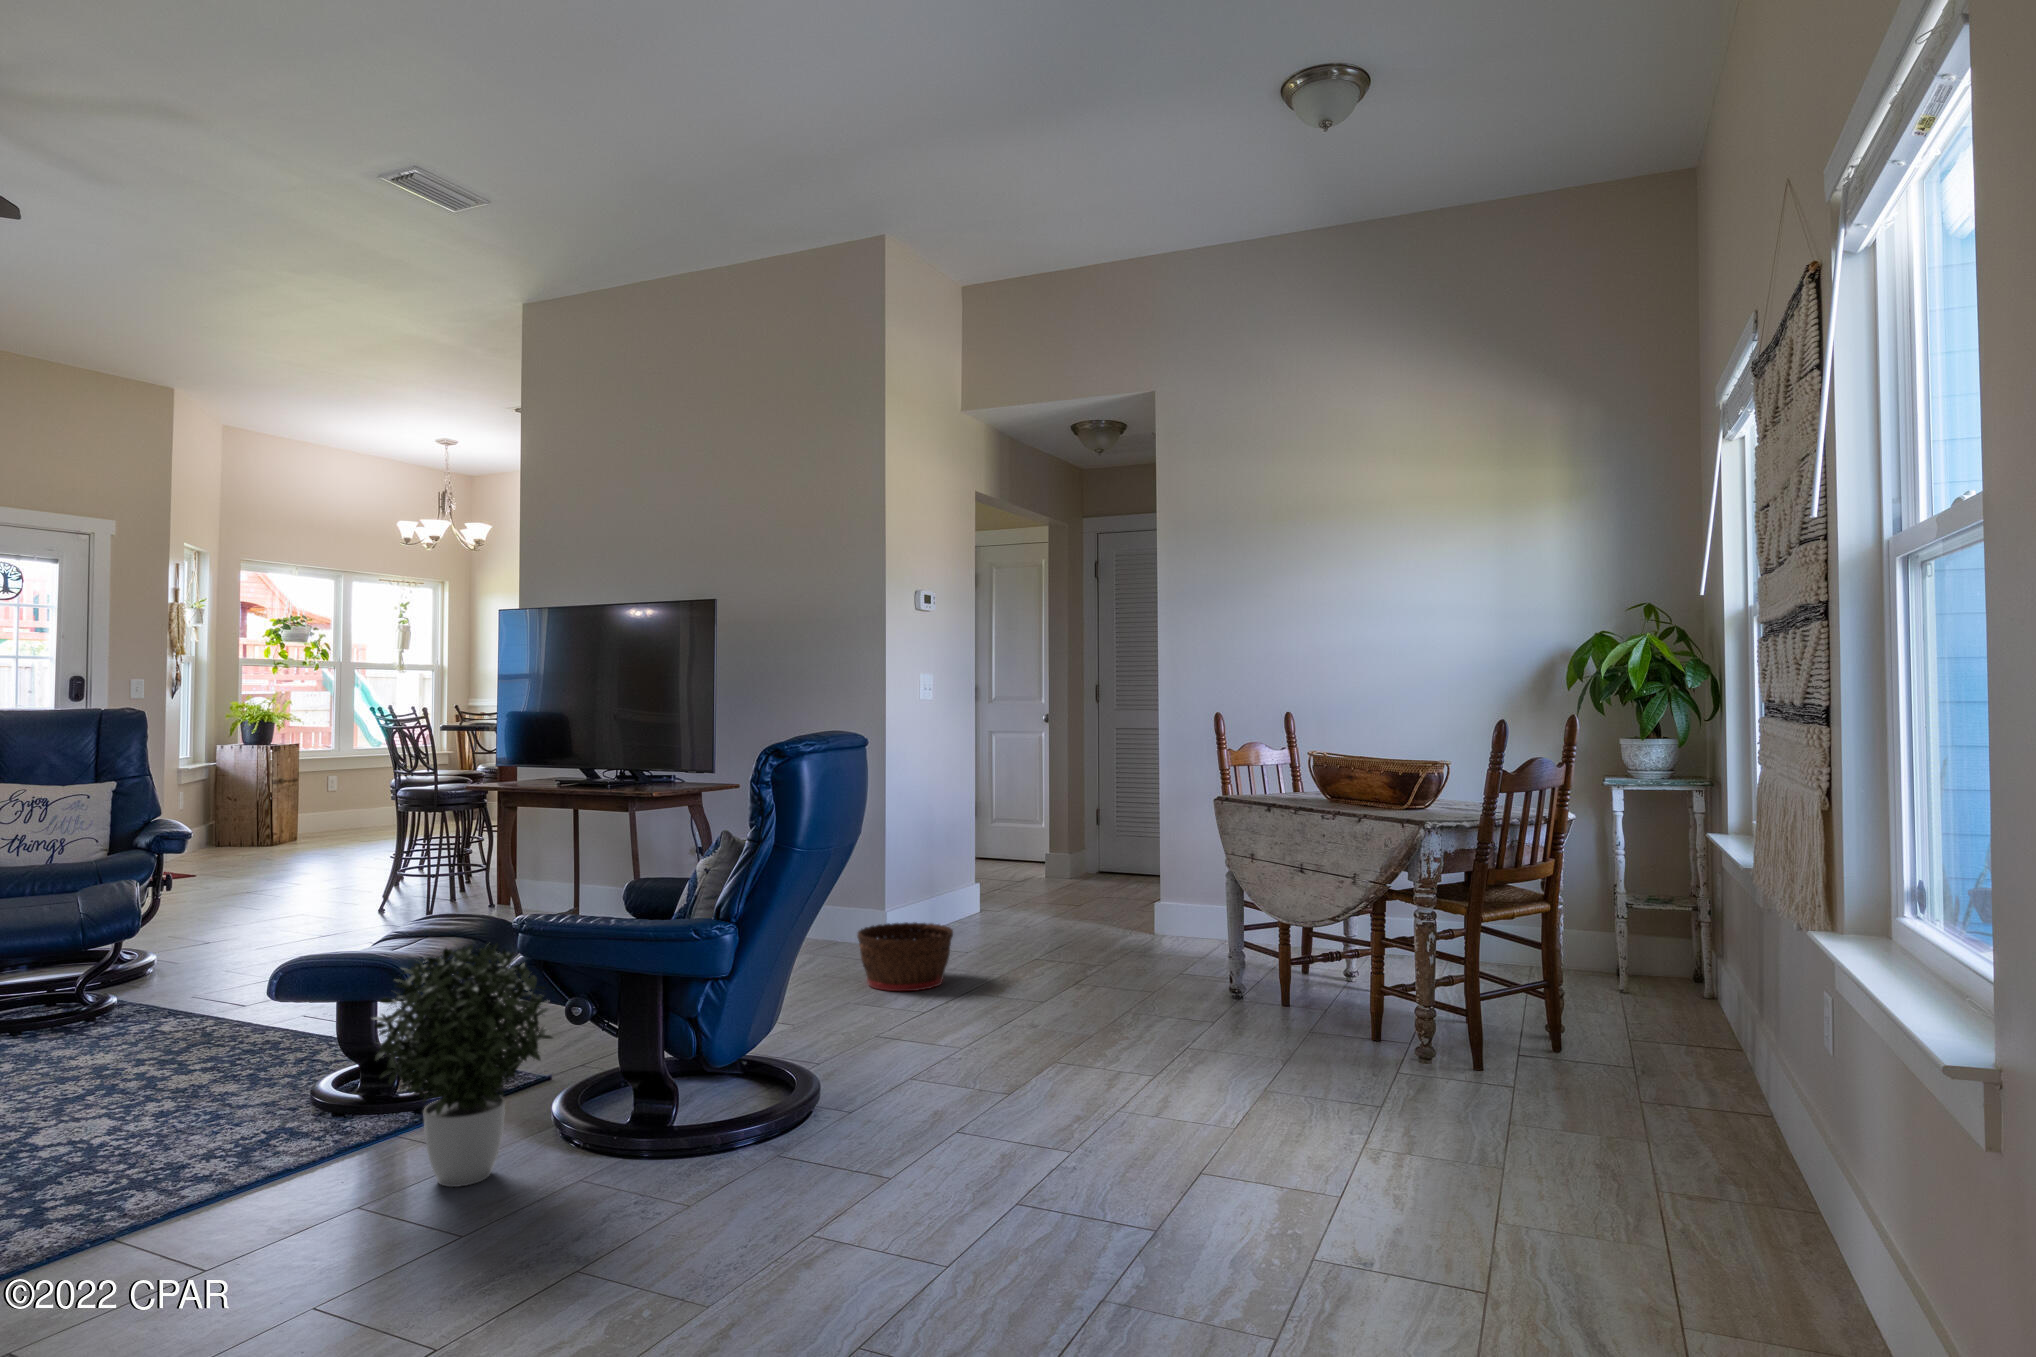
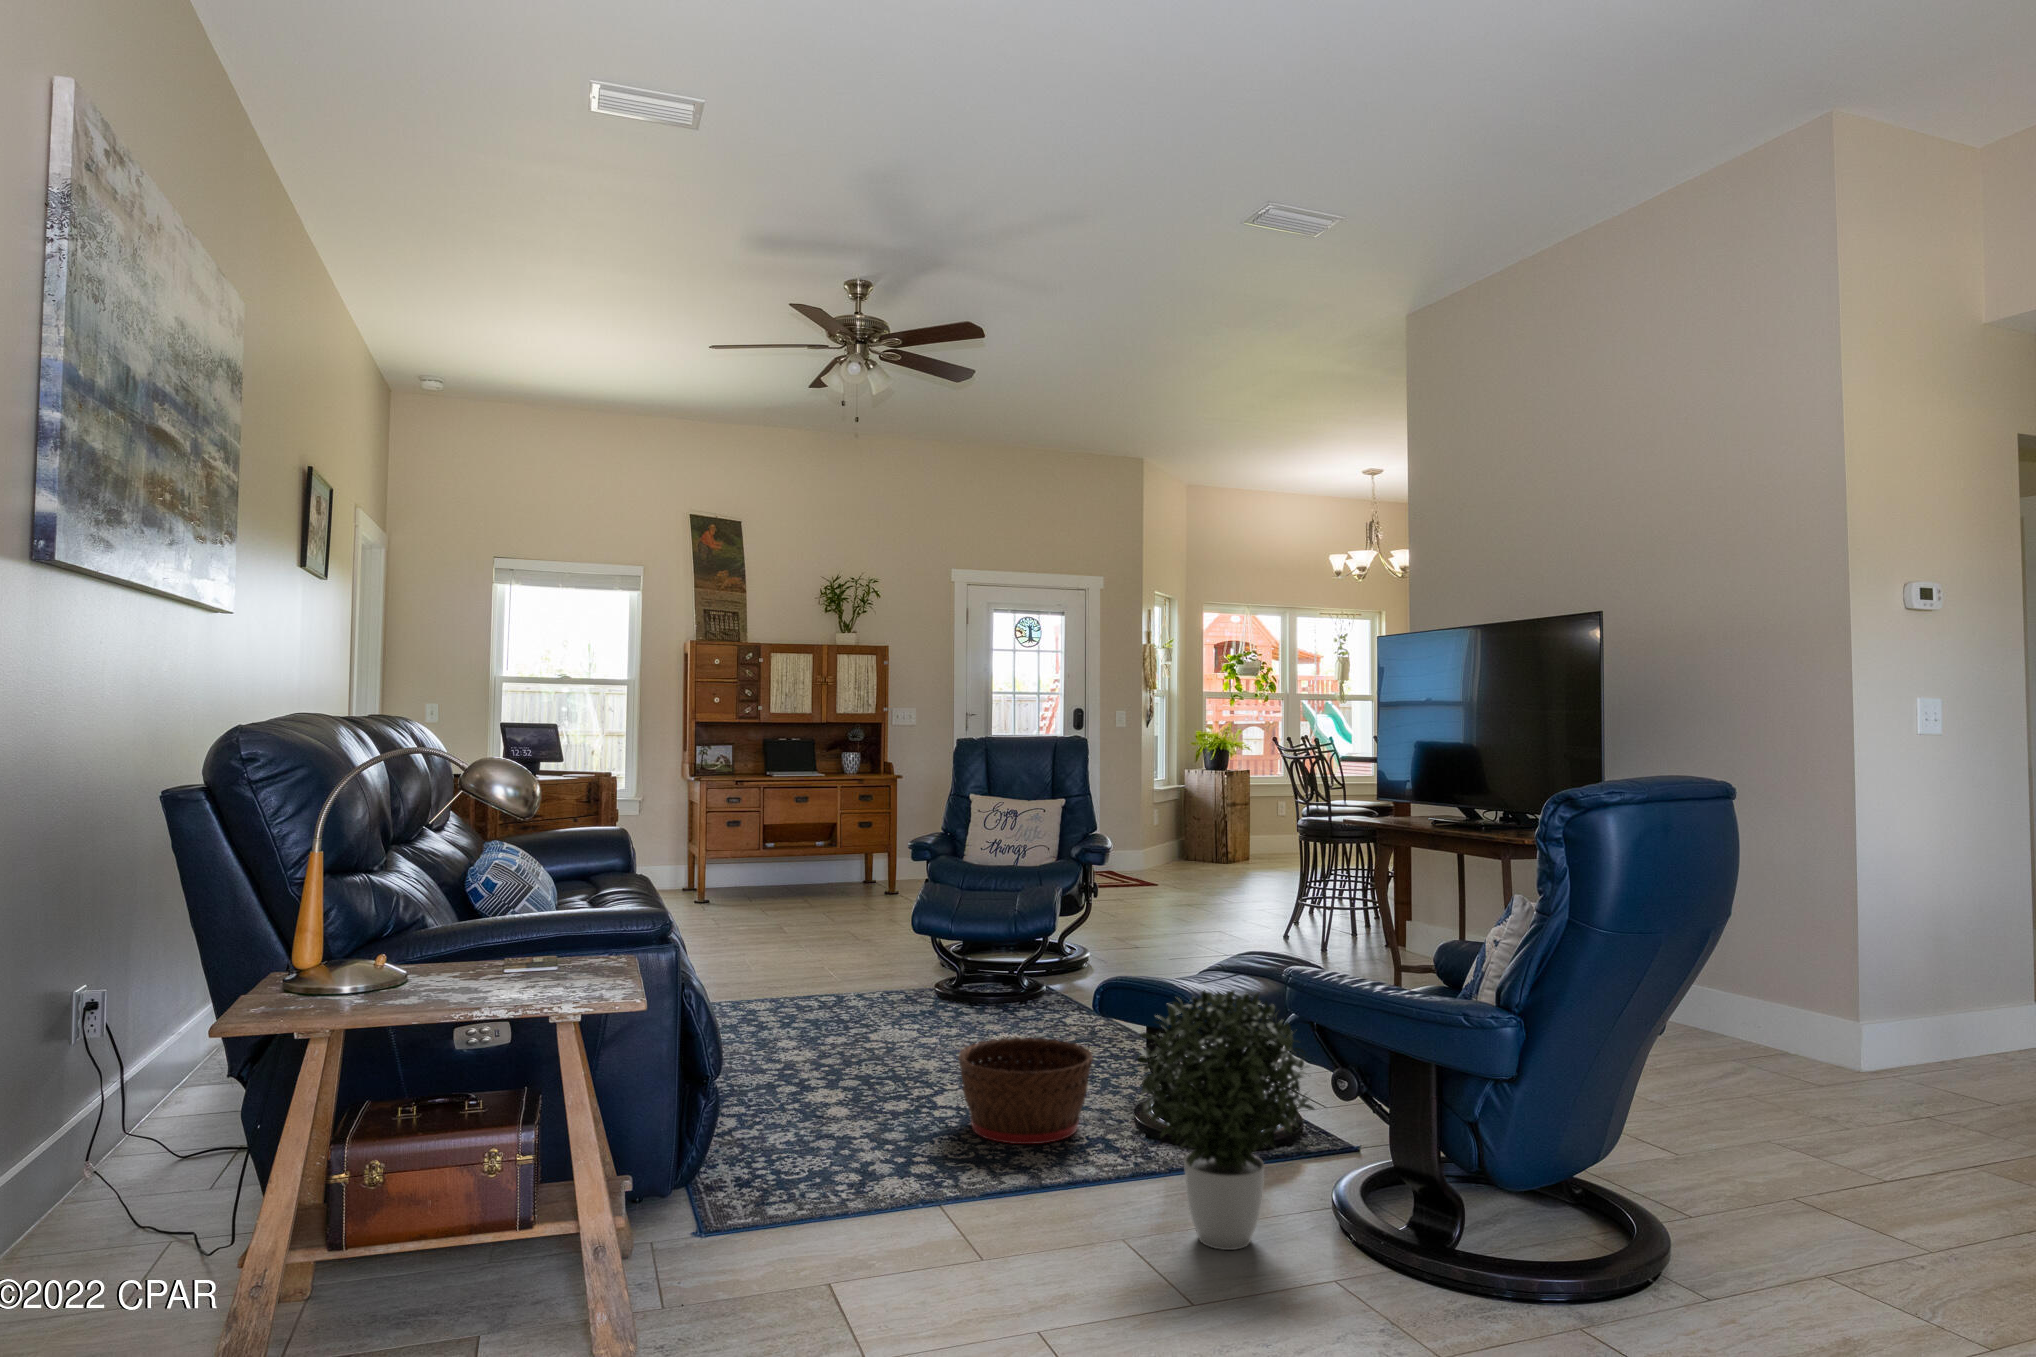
basket: present [857,922,953,991] -> present [958,1037,1093,1144]

